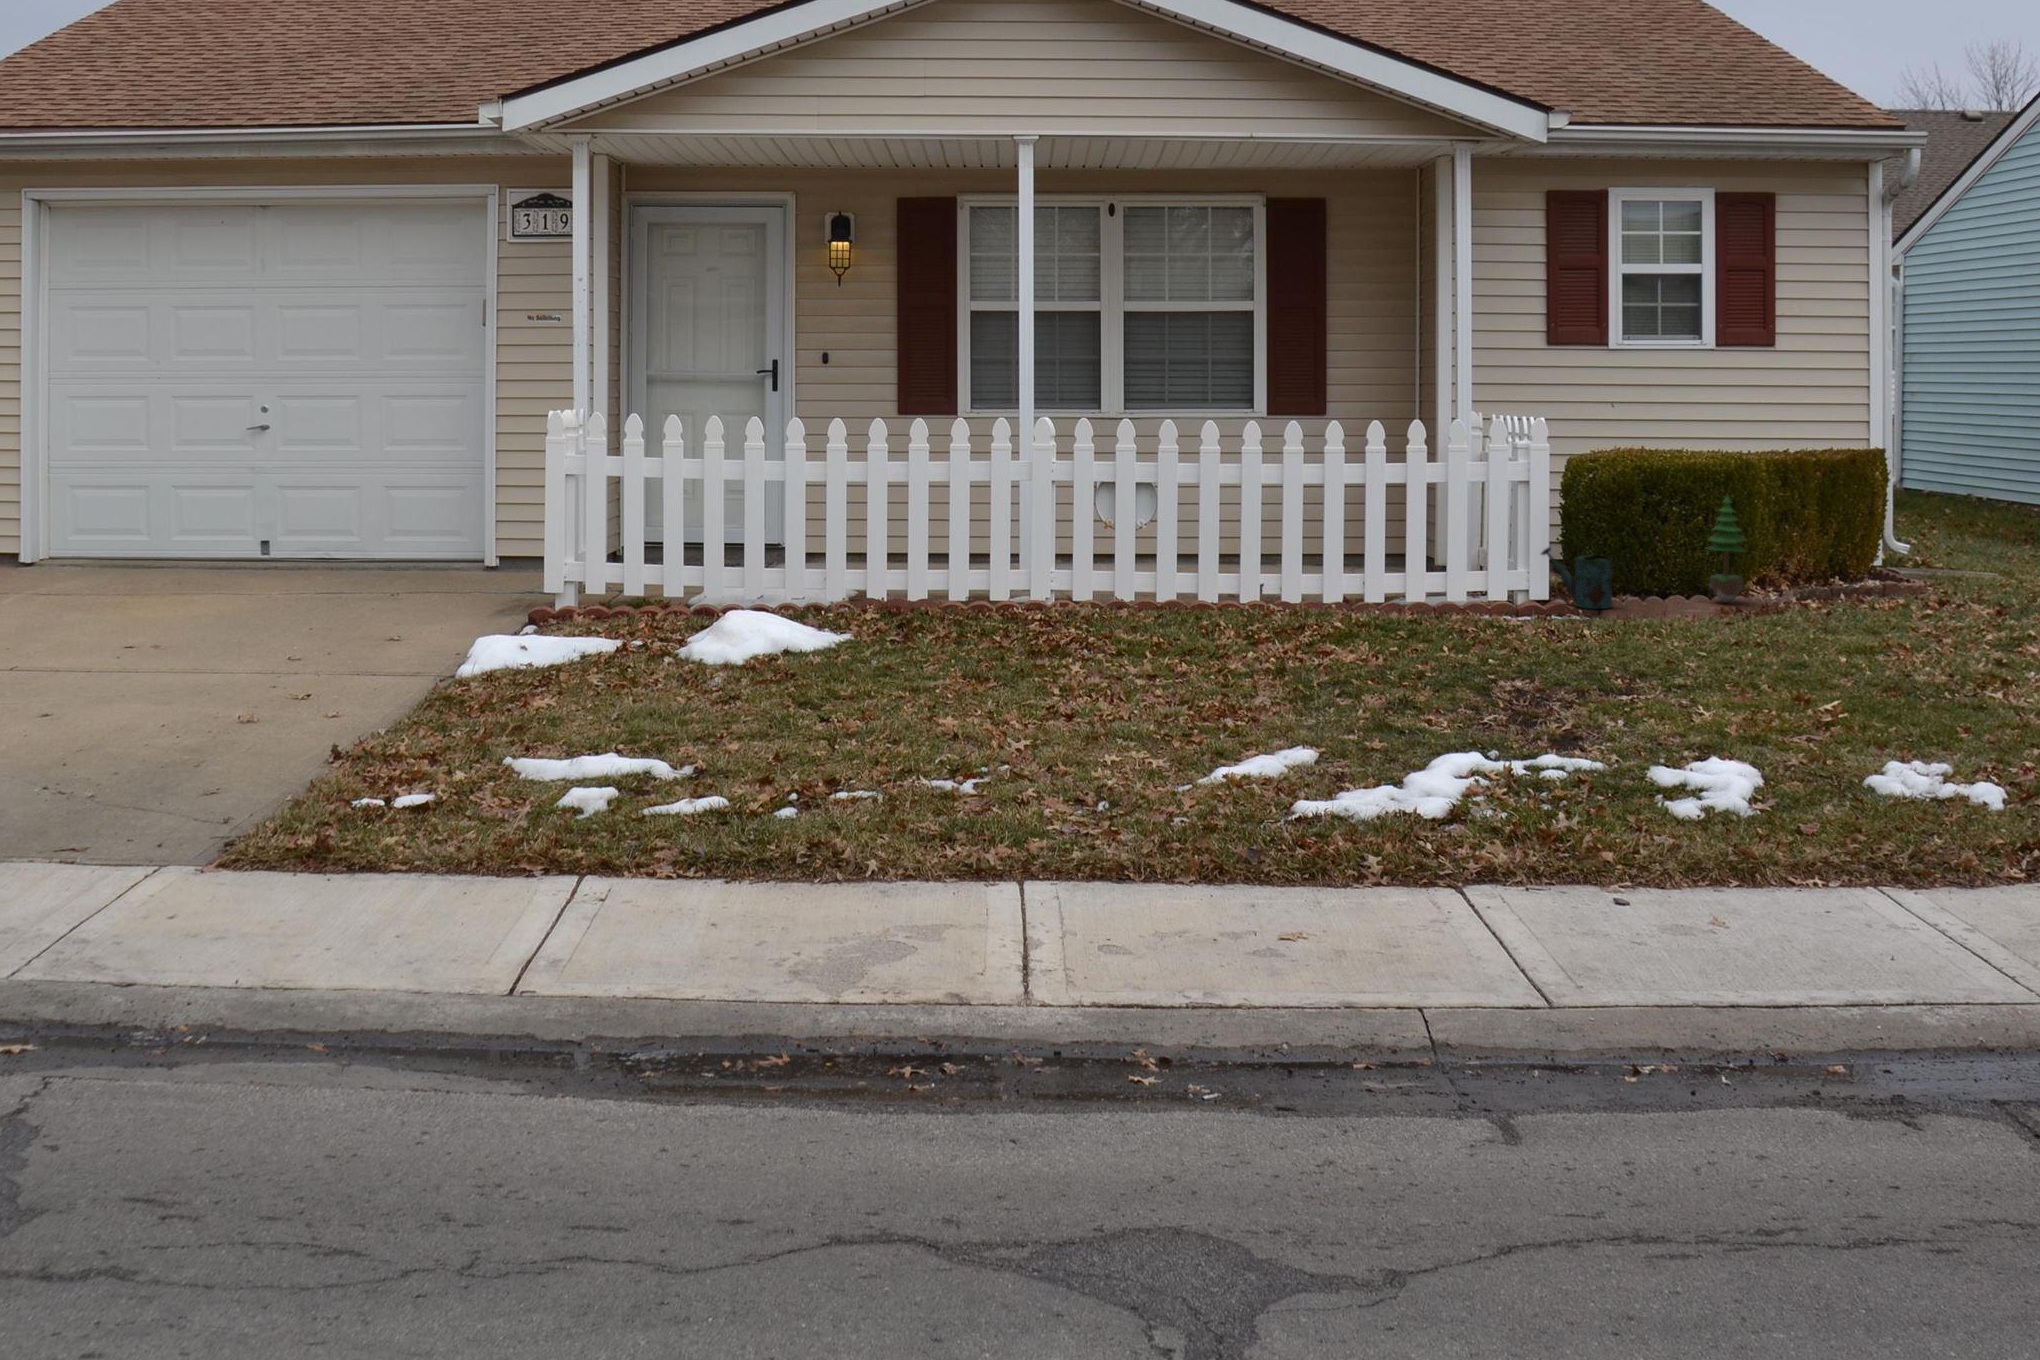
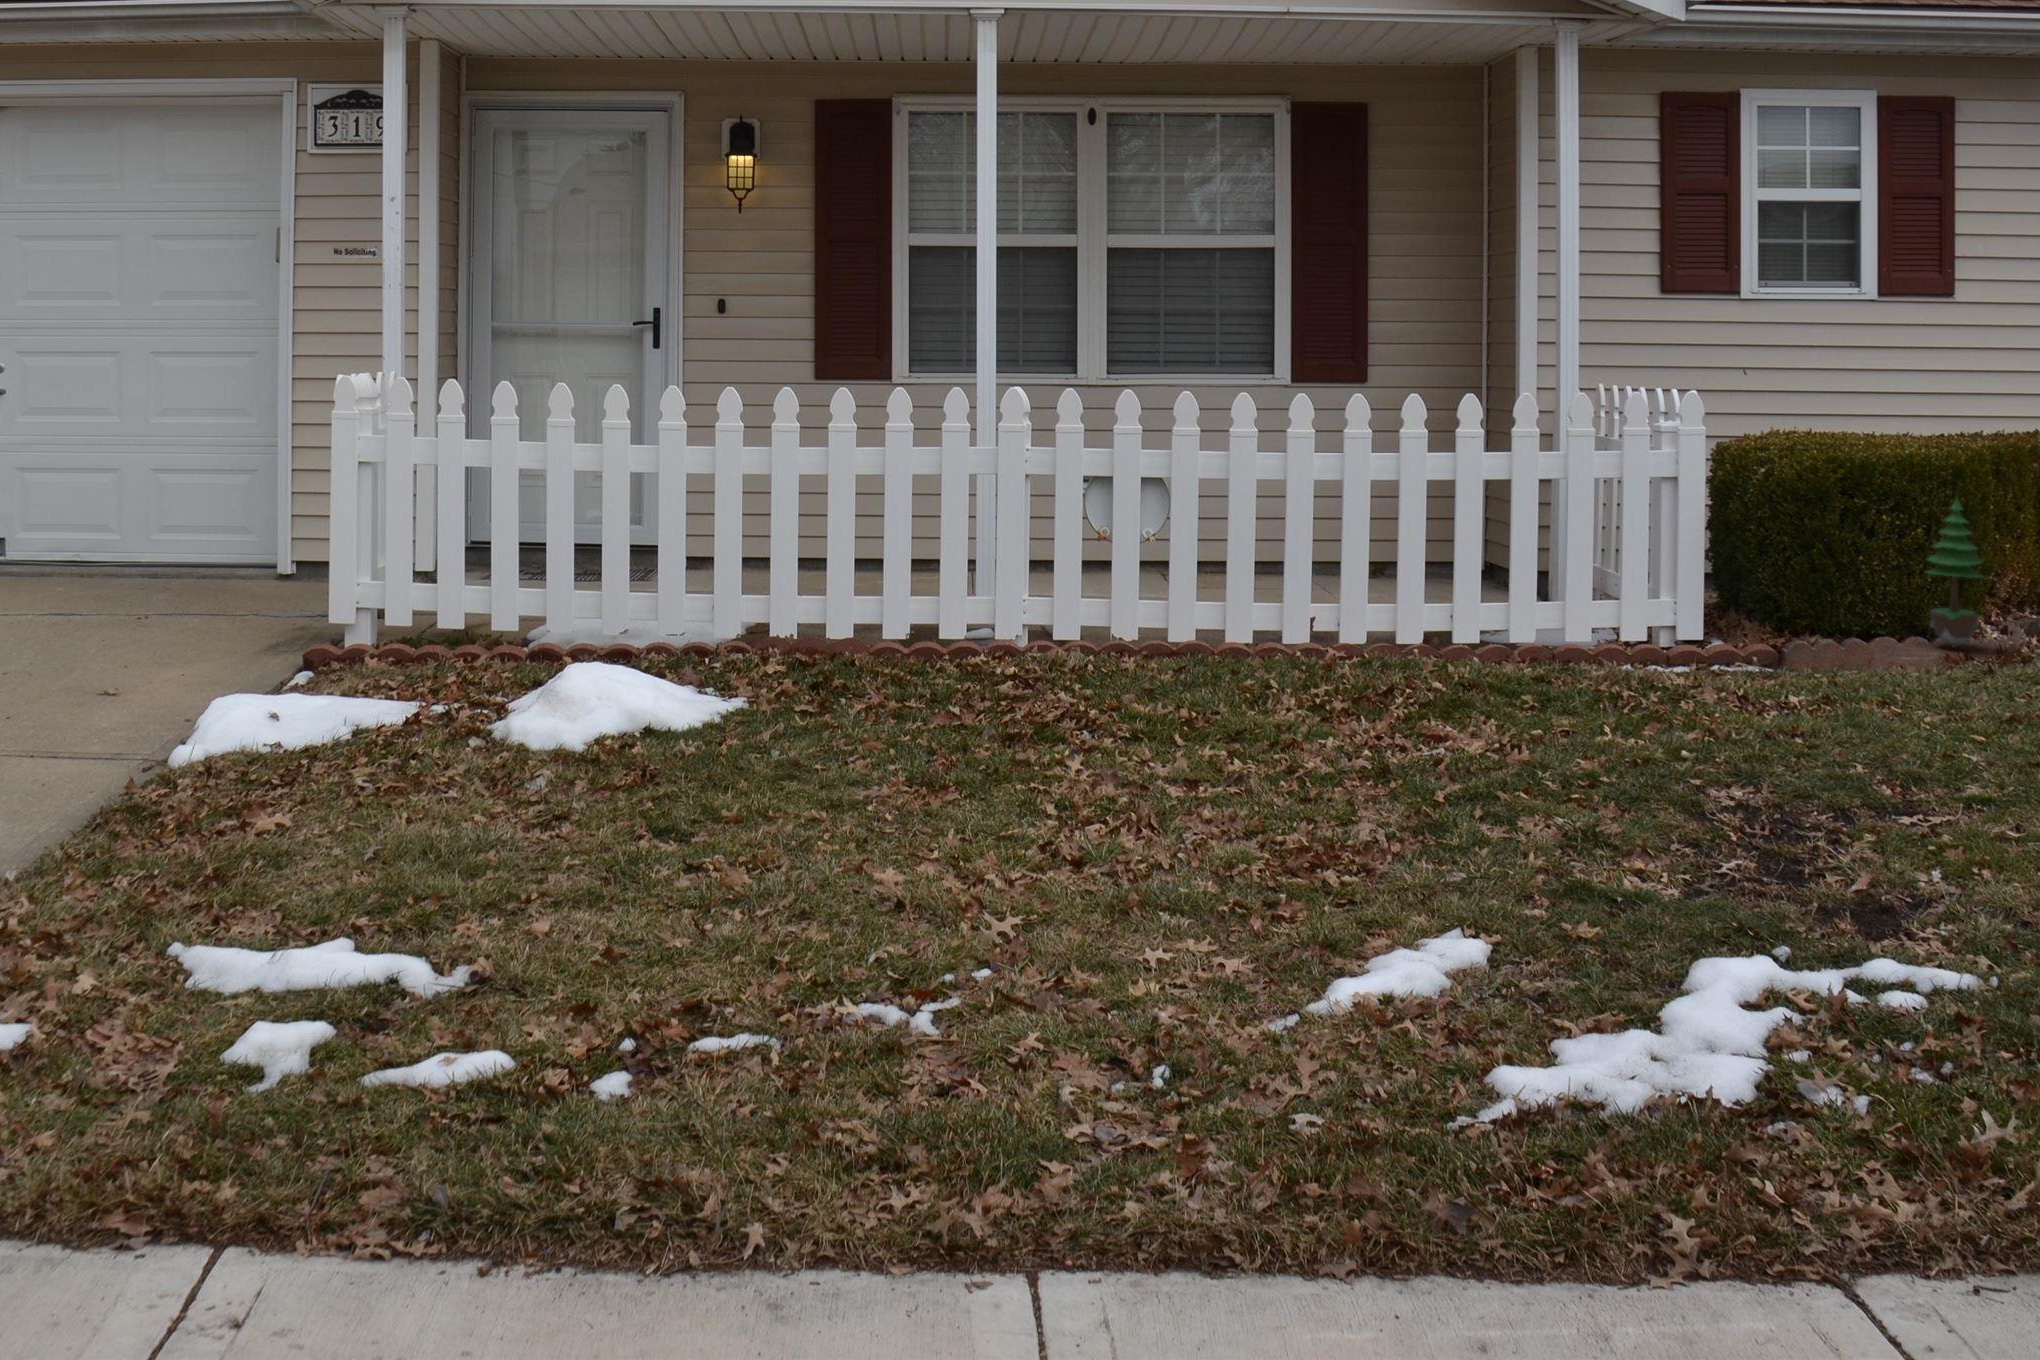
watering can: present [1541,547,1626,609] -> none [1695,569,1821,657]

